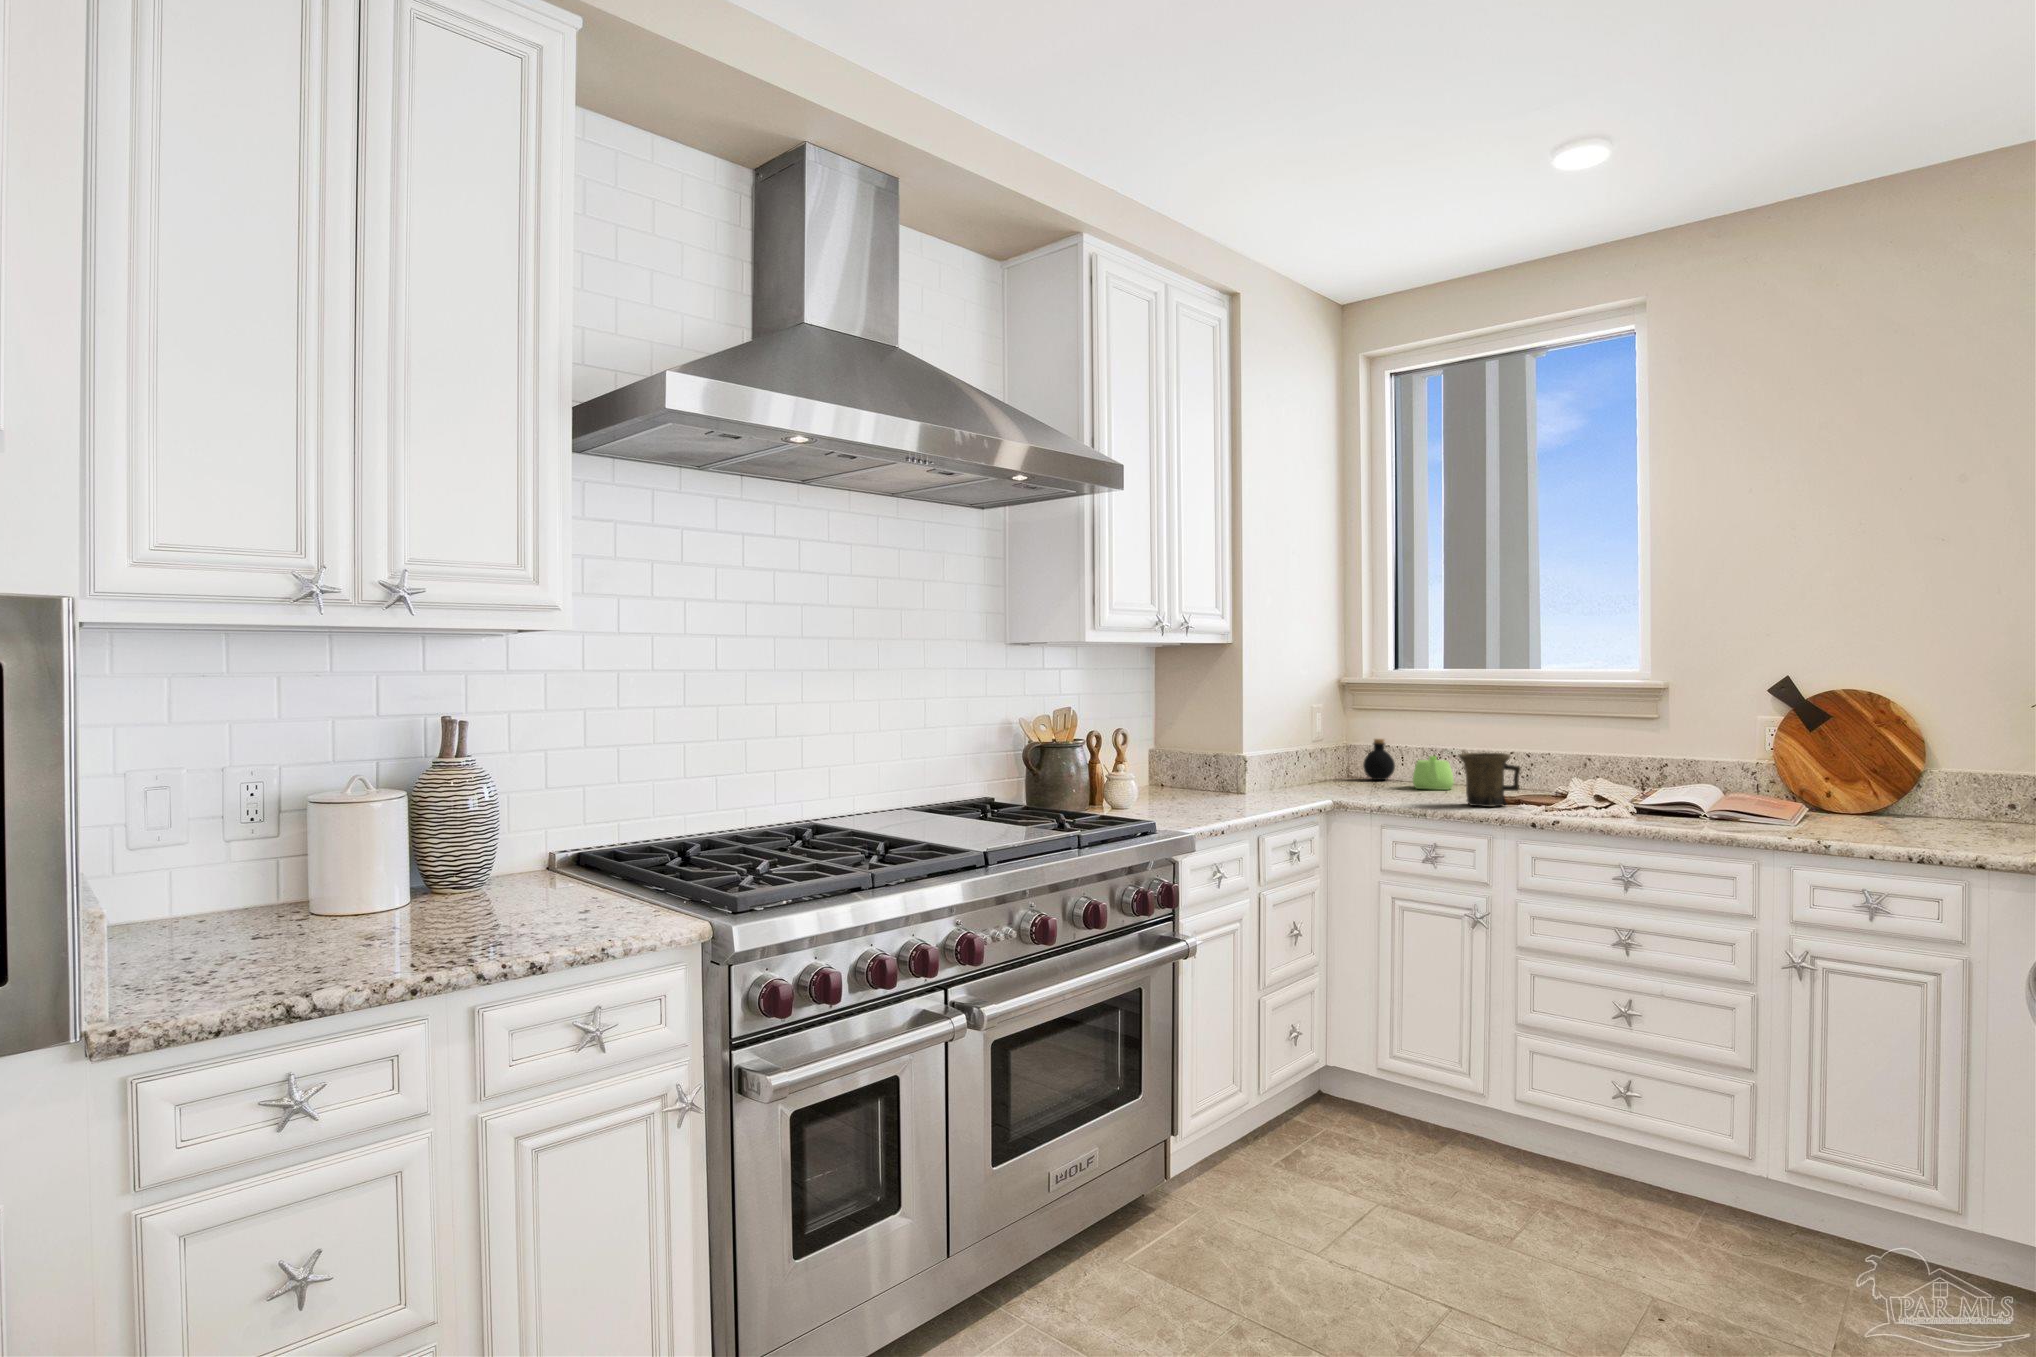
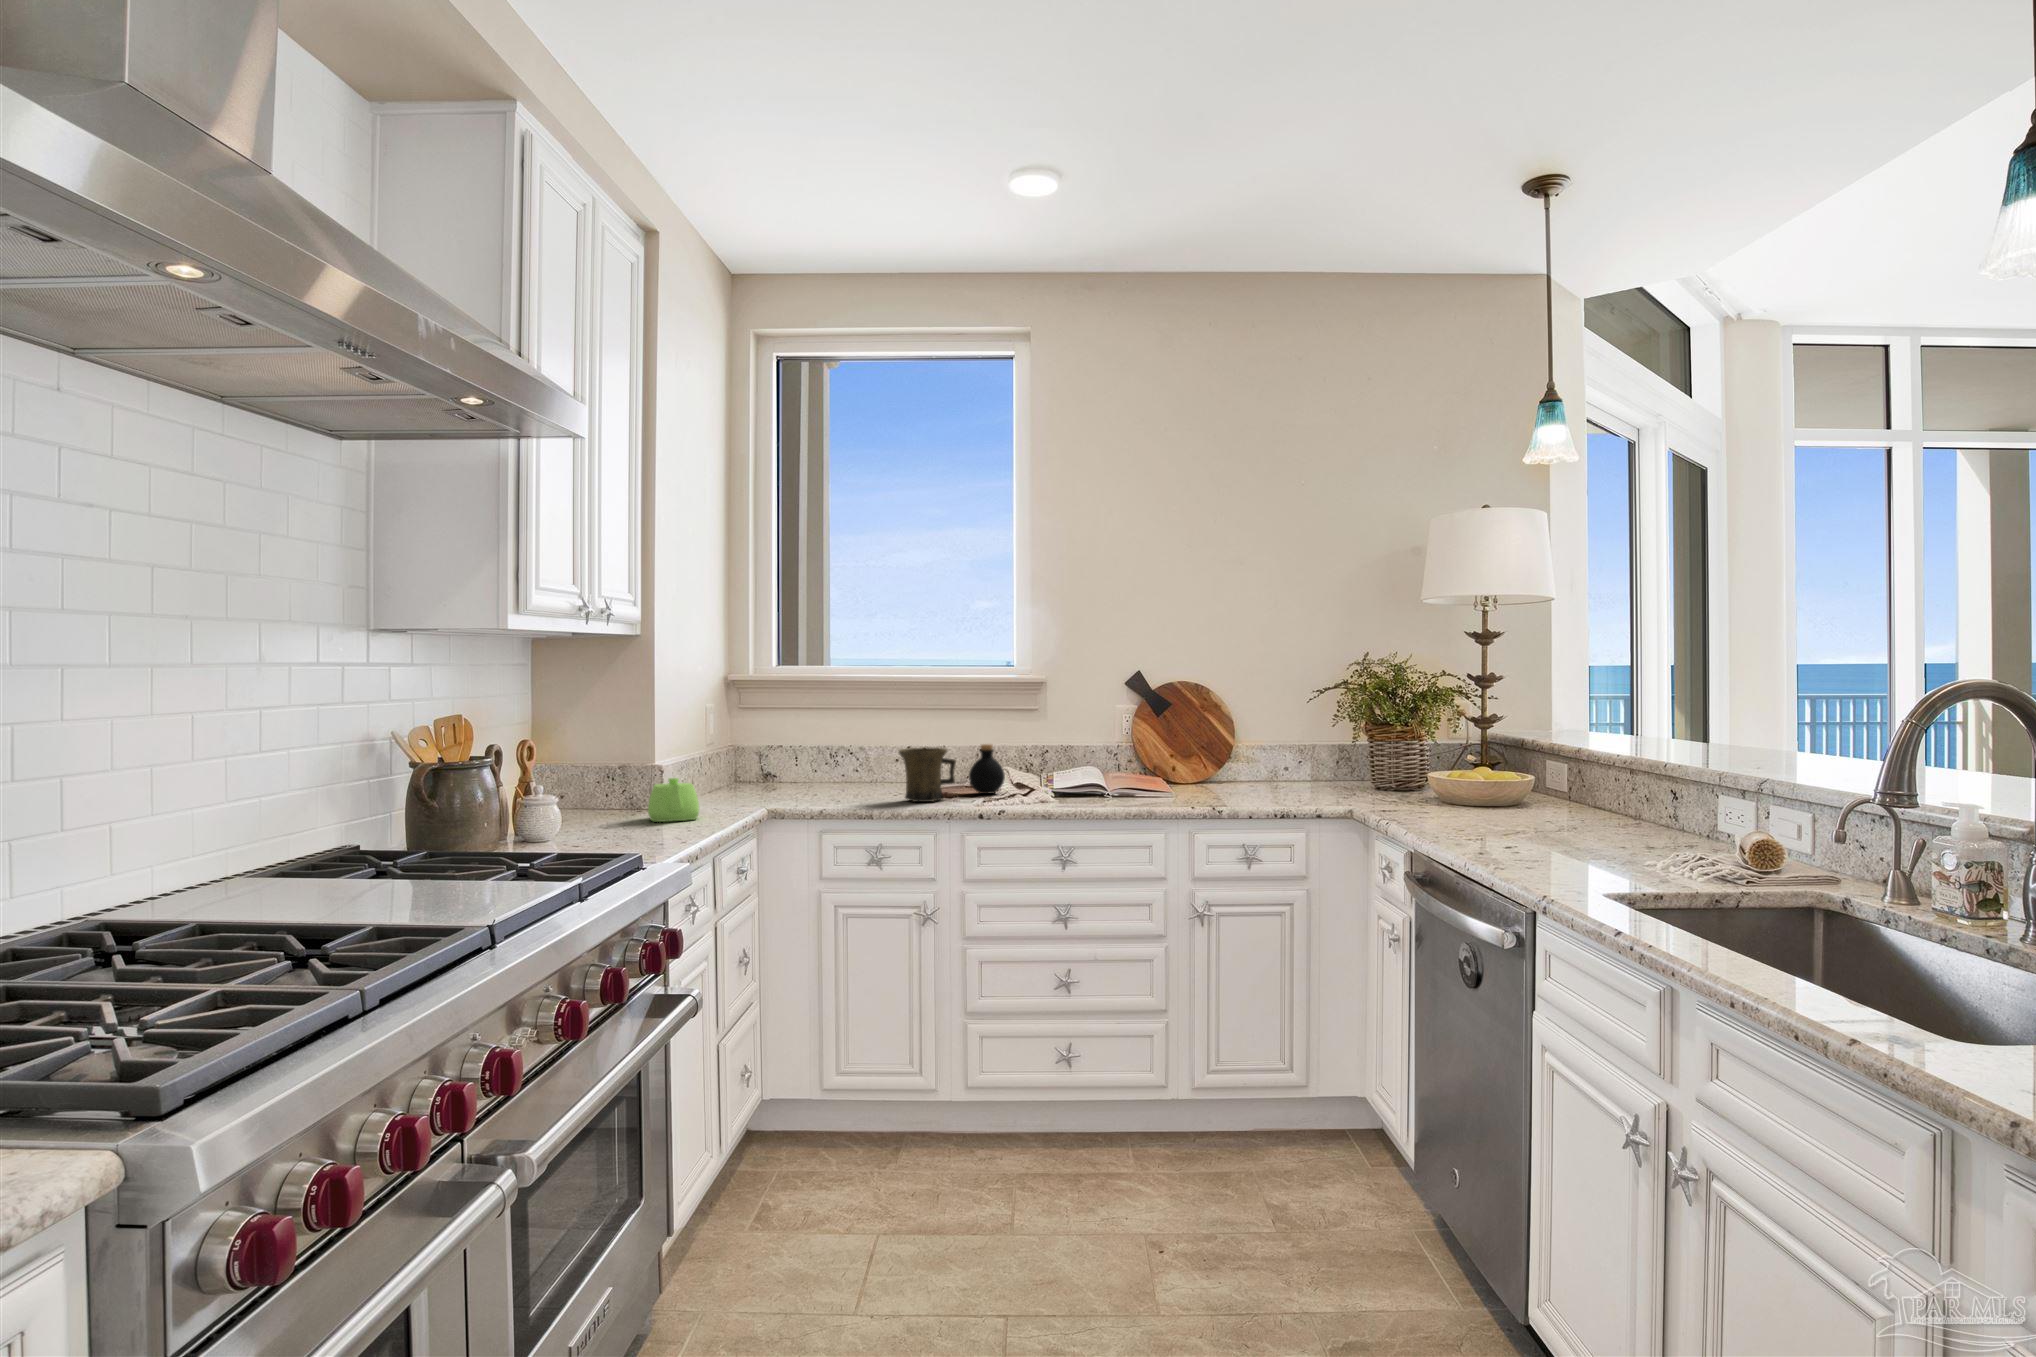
bottle: present [1363,739,1395,780] -> present [969,744,1005,794]
teapot: present [1413,756,1454,790] -> present [648,778,699,822]

